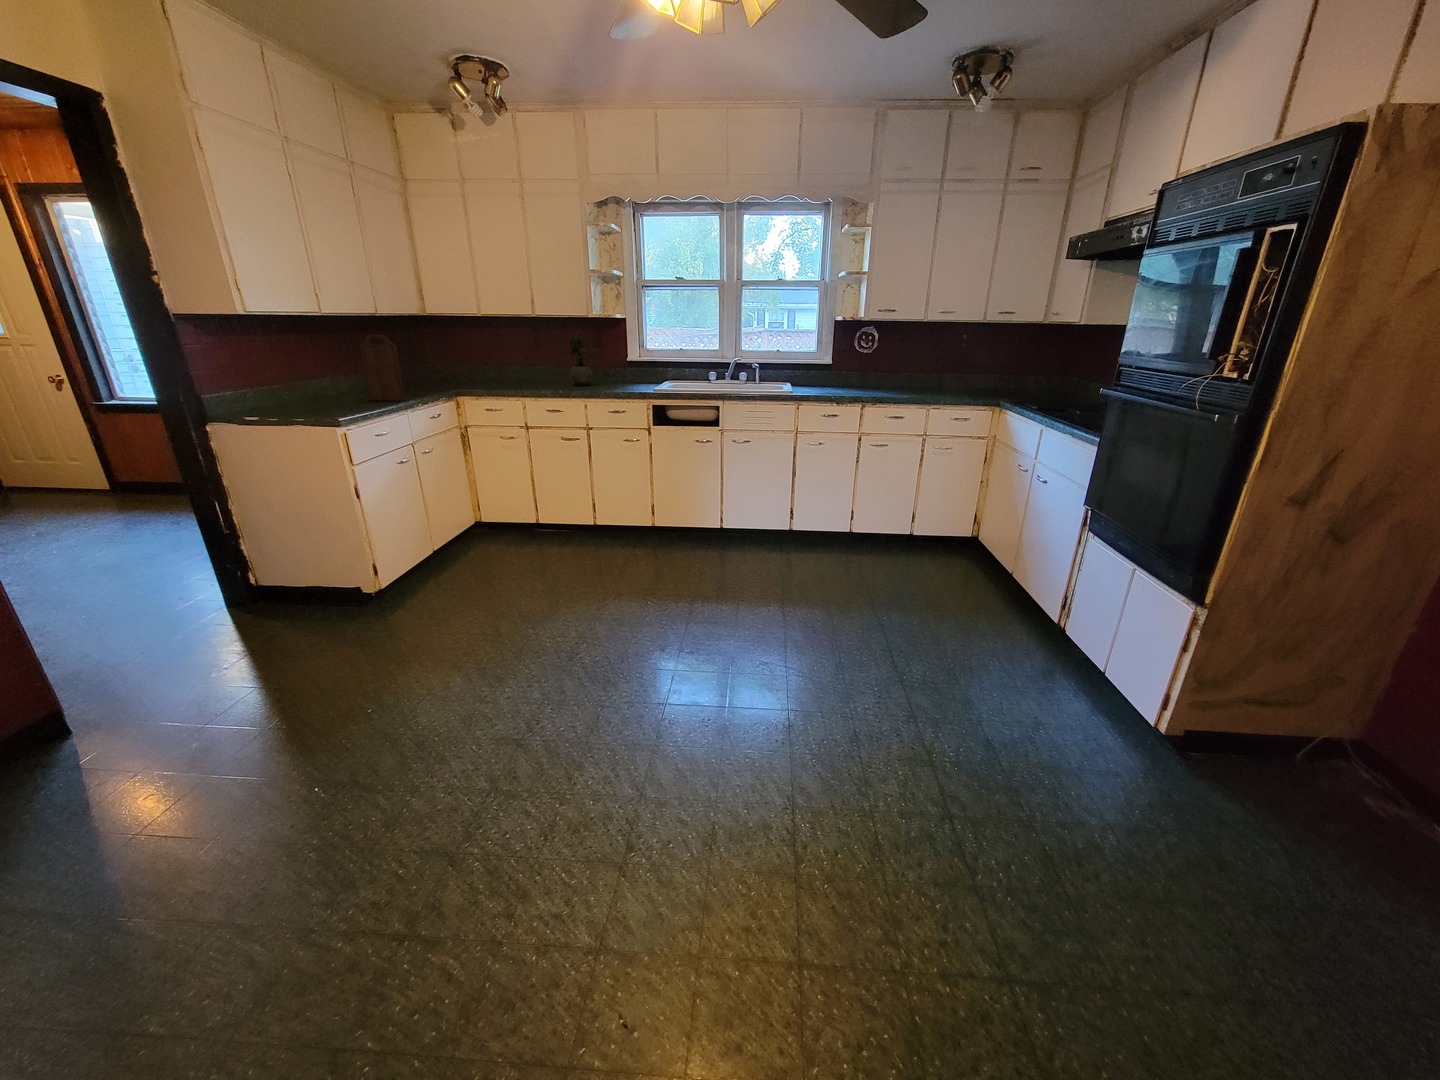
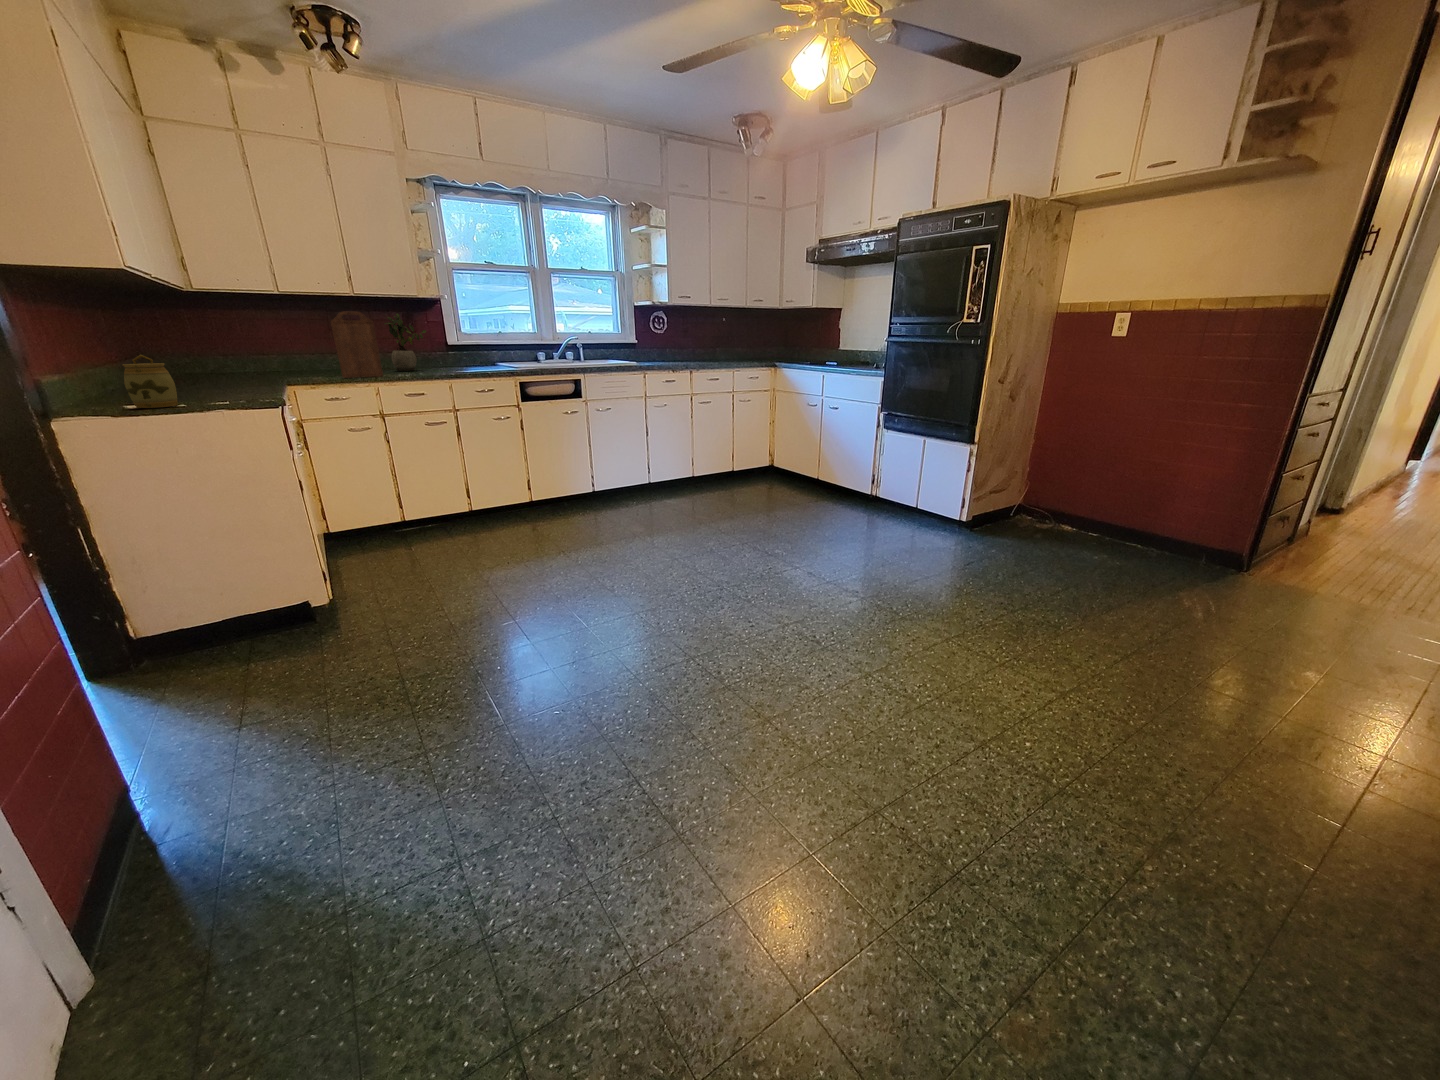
cutting board: present [360,335,405,401] -> present [331,312,383,378]
jar: none [263,377,301,417] -> present [123,355,178,408]

